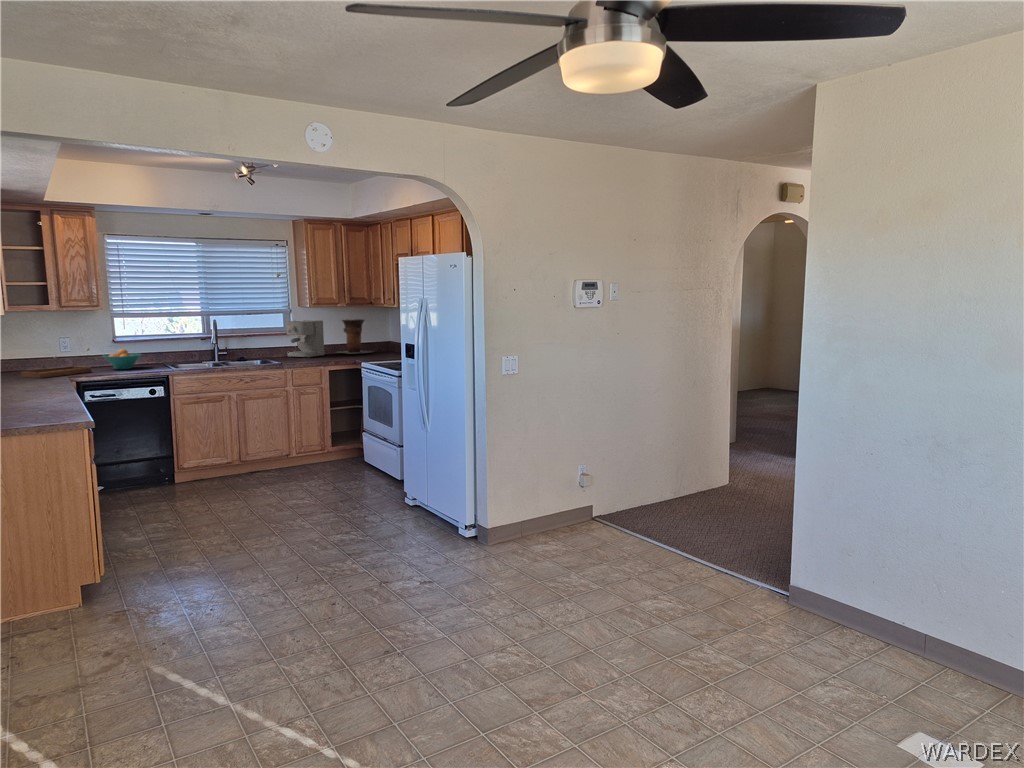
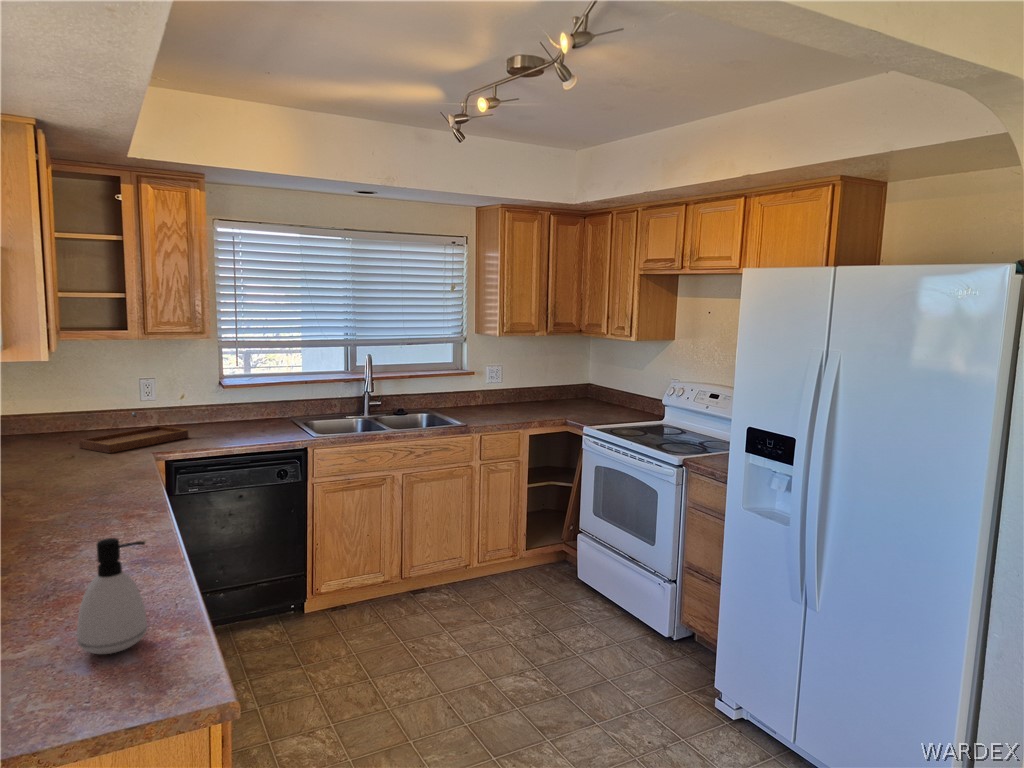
vase: present [338,319,371,354] -> none [517,353,577,405]
coffee maker: present [286,320,324,358] -> none [459,353,510,410]
fruit bowl: present [103,349,141,369] -> none [205,398,263,431]
soap dispenser: none [32,373,60,417] -> present [77,538,147,654]

